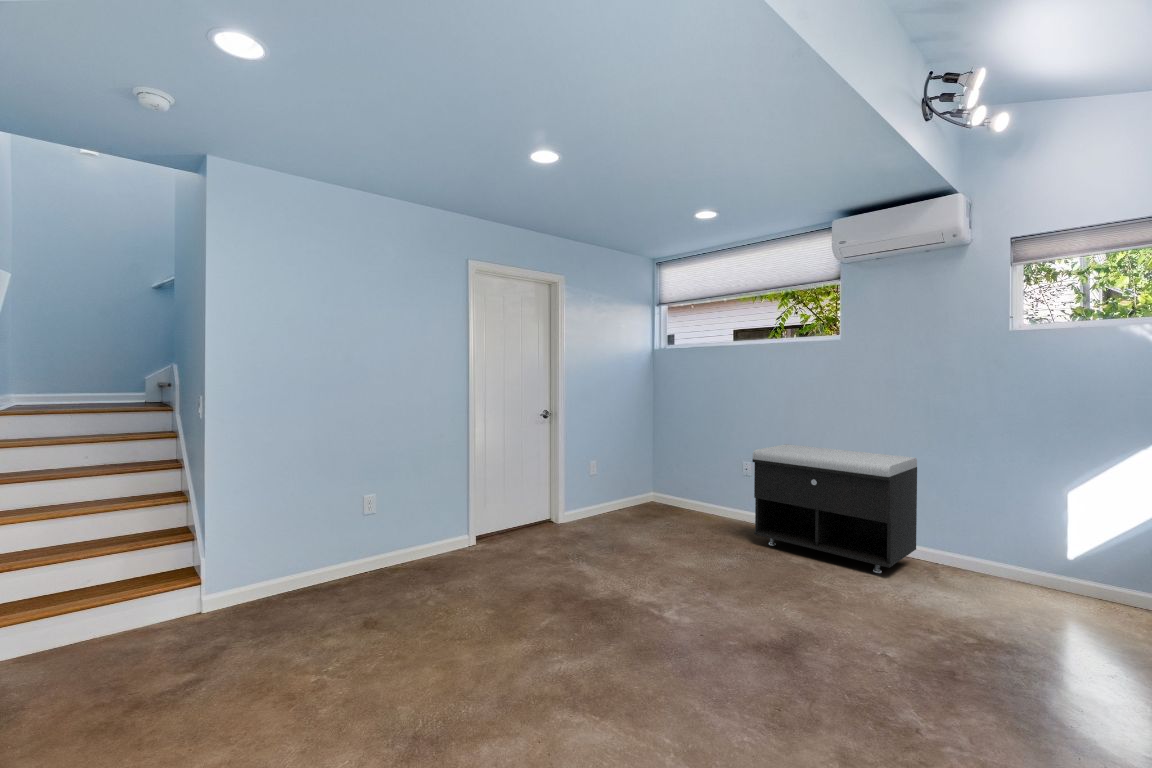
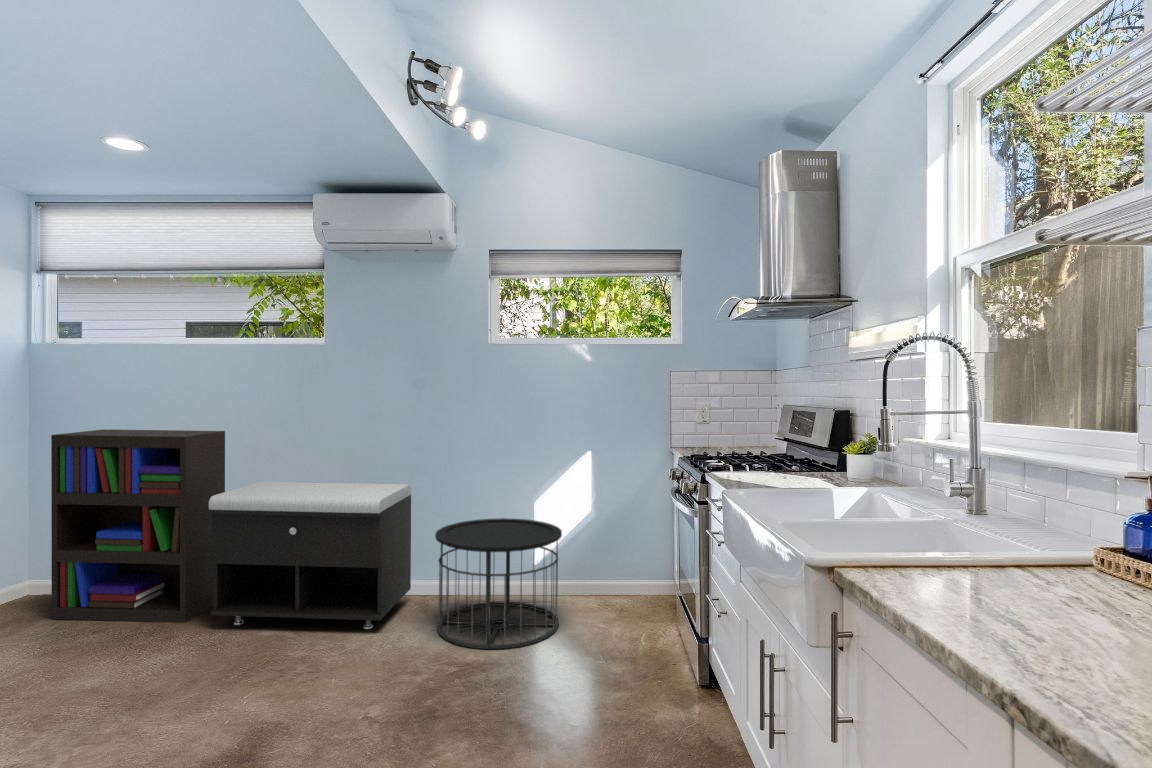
bookshelf: none [660,402,761,536] -> present [51,429,225,623]
side table: none [945,497,1108,631] -> present [435,518,562,649]

